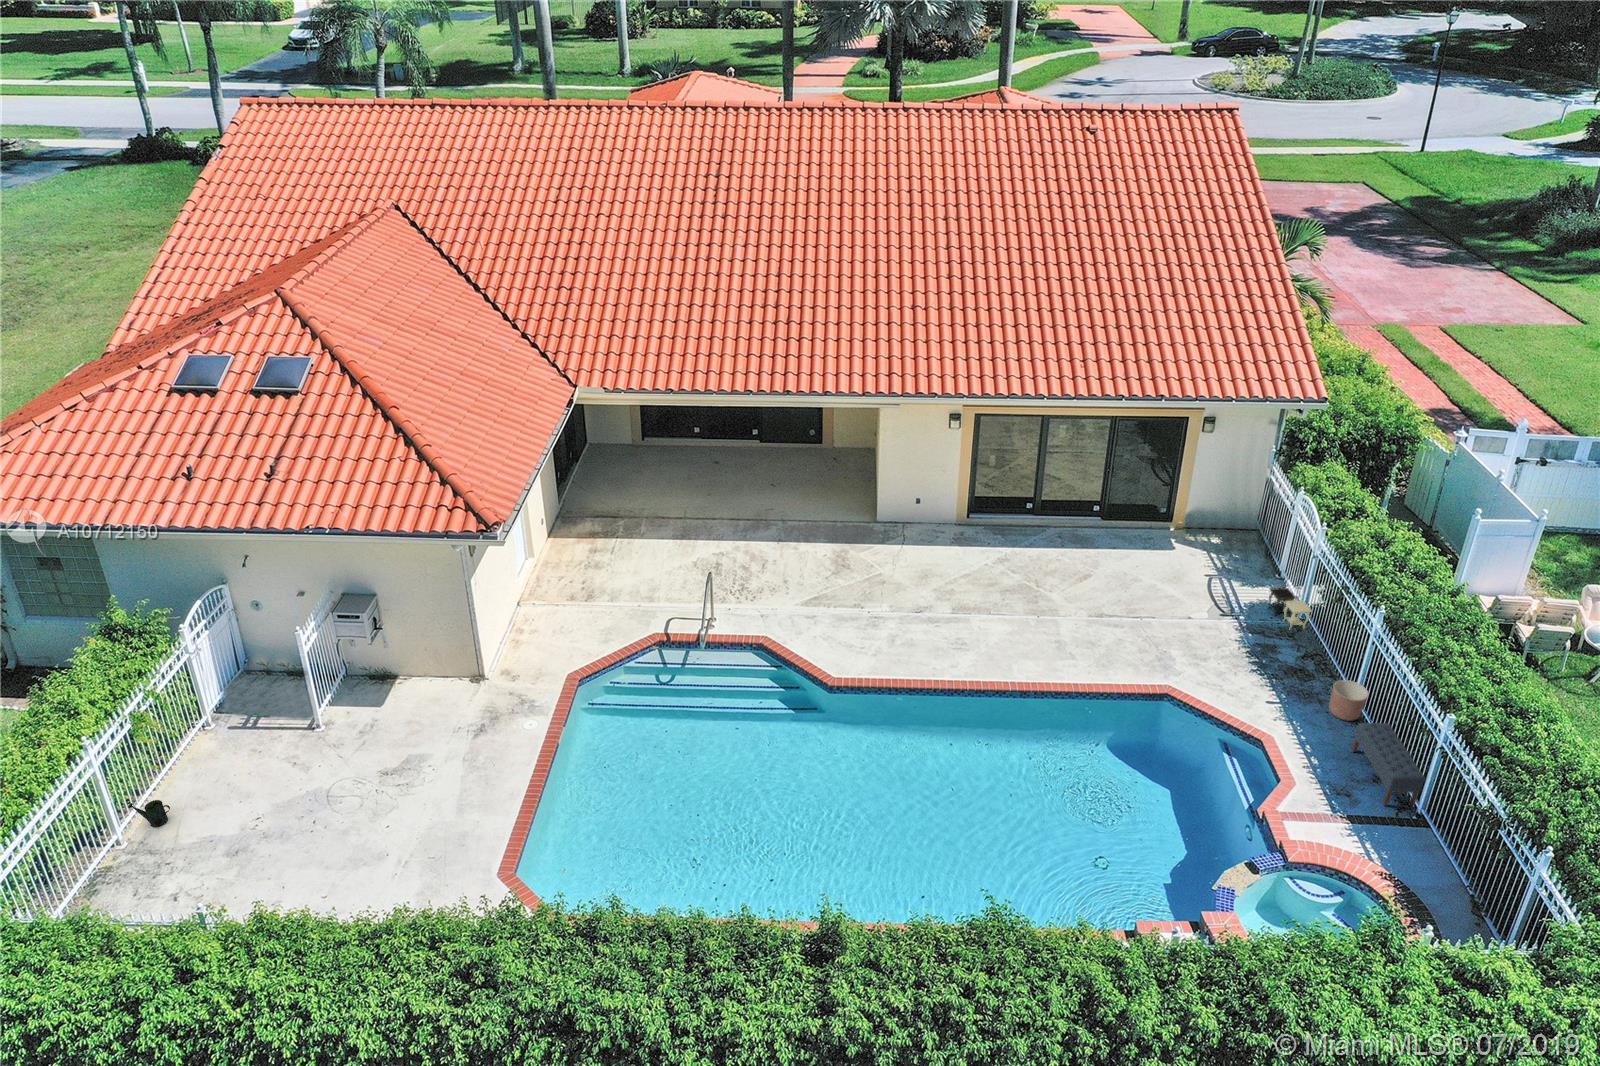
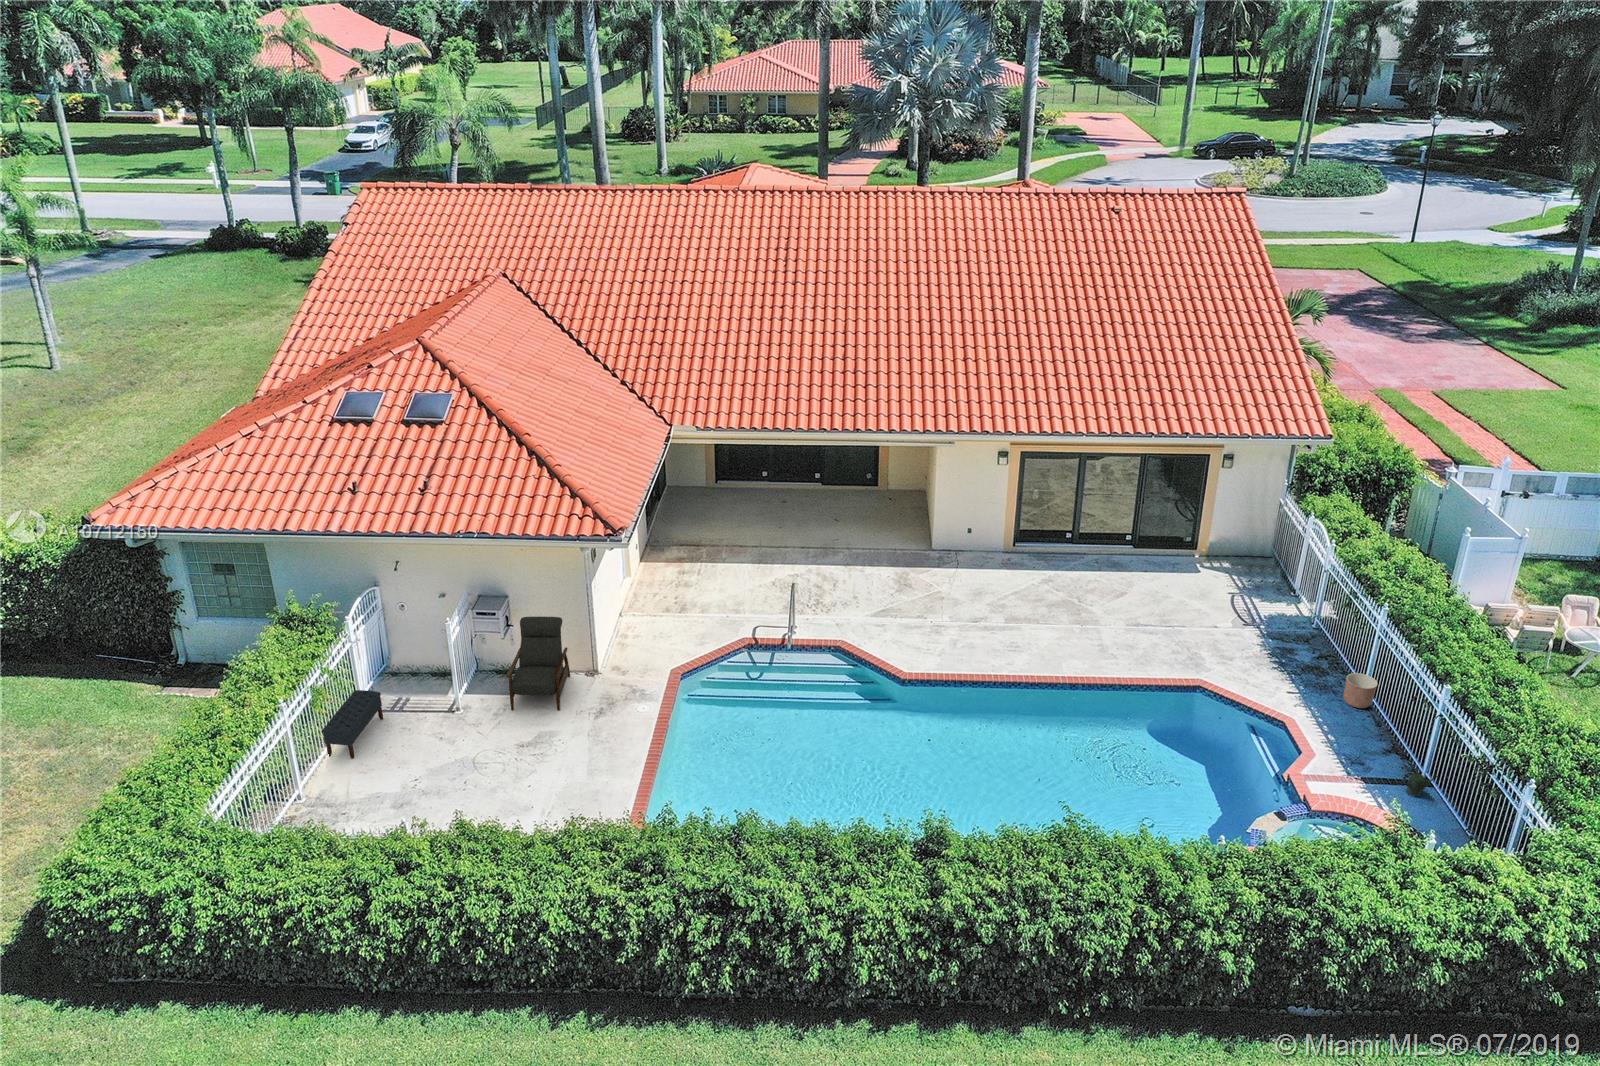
side table: present [1269,588,1312,628] -> none [1287,602,1326,638]
chair: none [370,617,453,726] -> present [506,617,570,710]
bench: present [1352,723,1426,806] -> present [322,690,383,759]
watering can: present [128,800,170,827] -> present [1406,773,1437,797]

